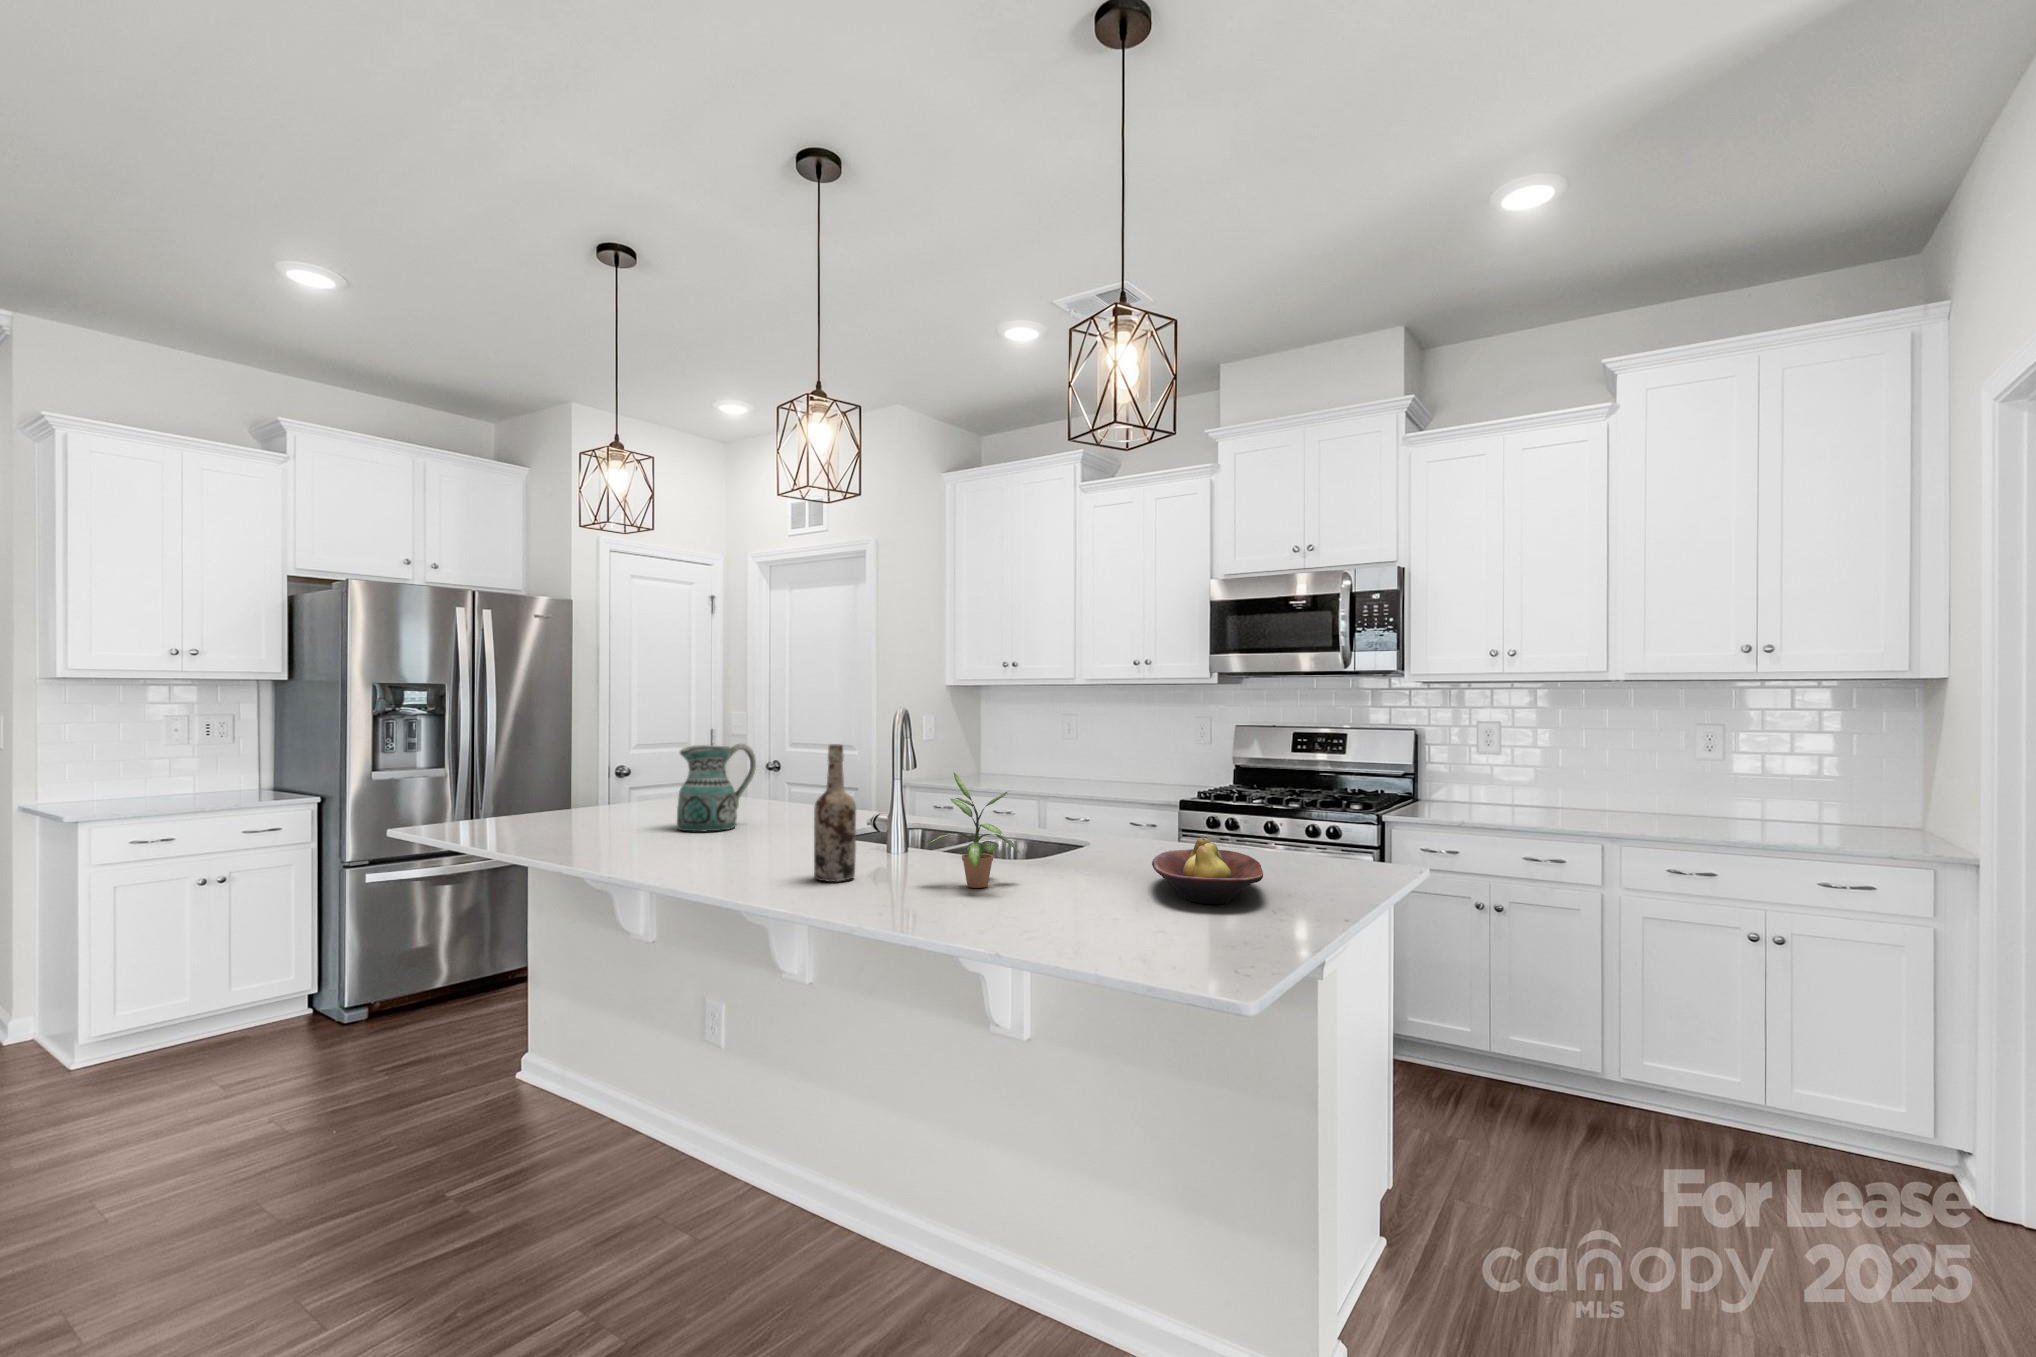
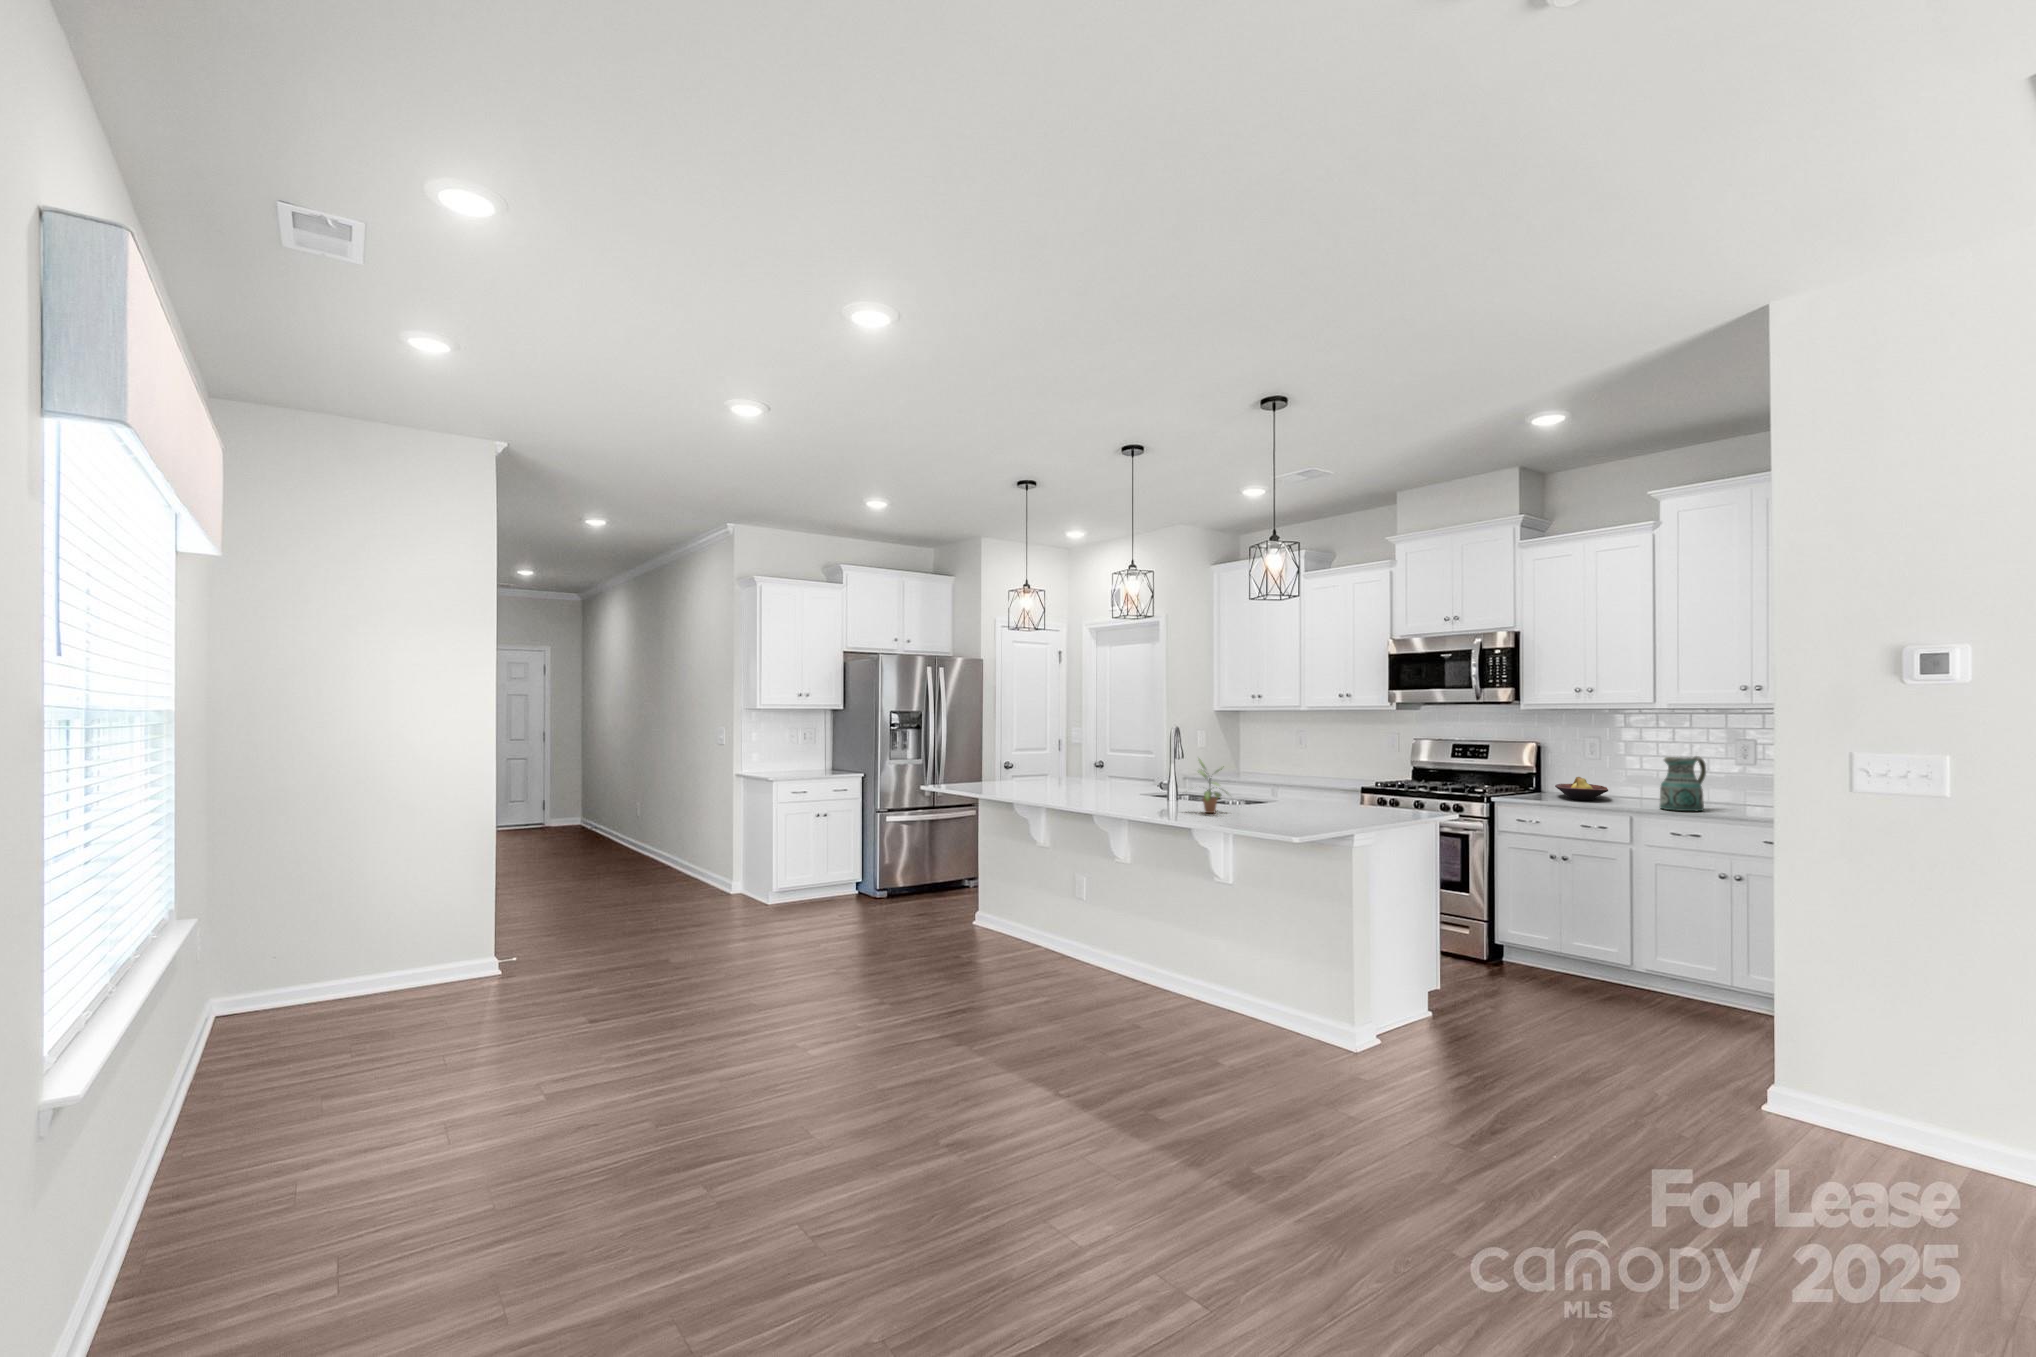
ceramic pitcher: present [677,744,756,832] -> present [1660,756,1706,811]
wine bottle: present [814,744,856,882] -> none [1131,743,1151,809]
fruit bowl: present [1152,838,1263,904] -> present [1555,777,1608,800]

